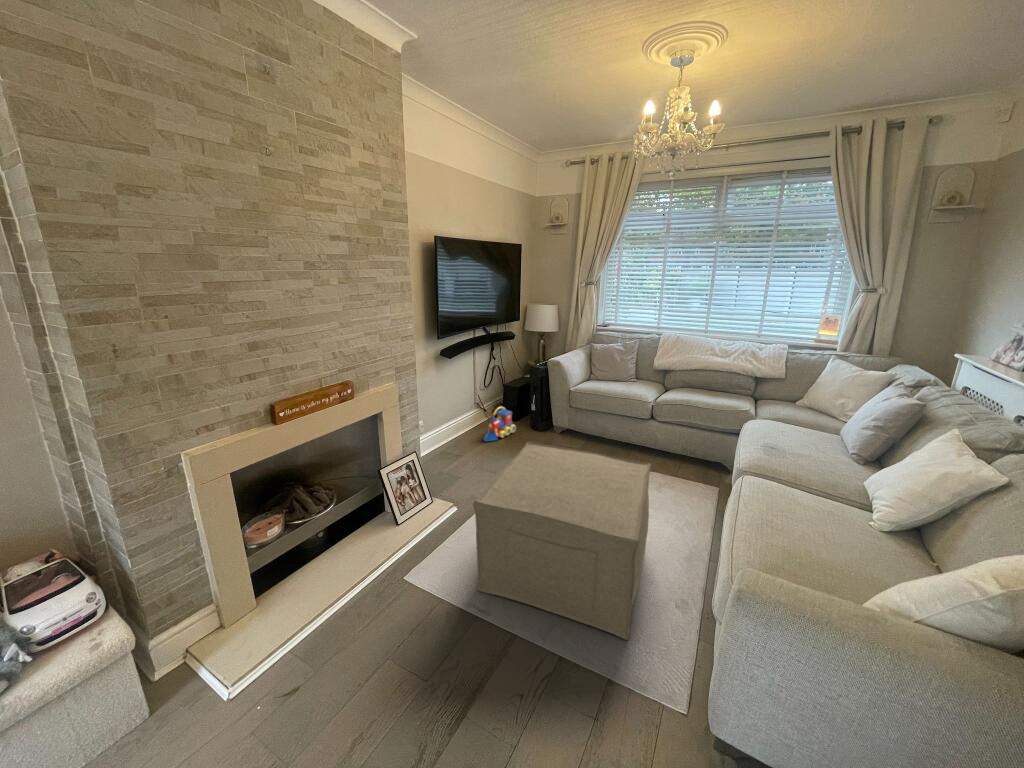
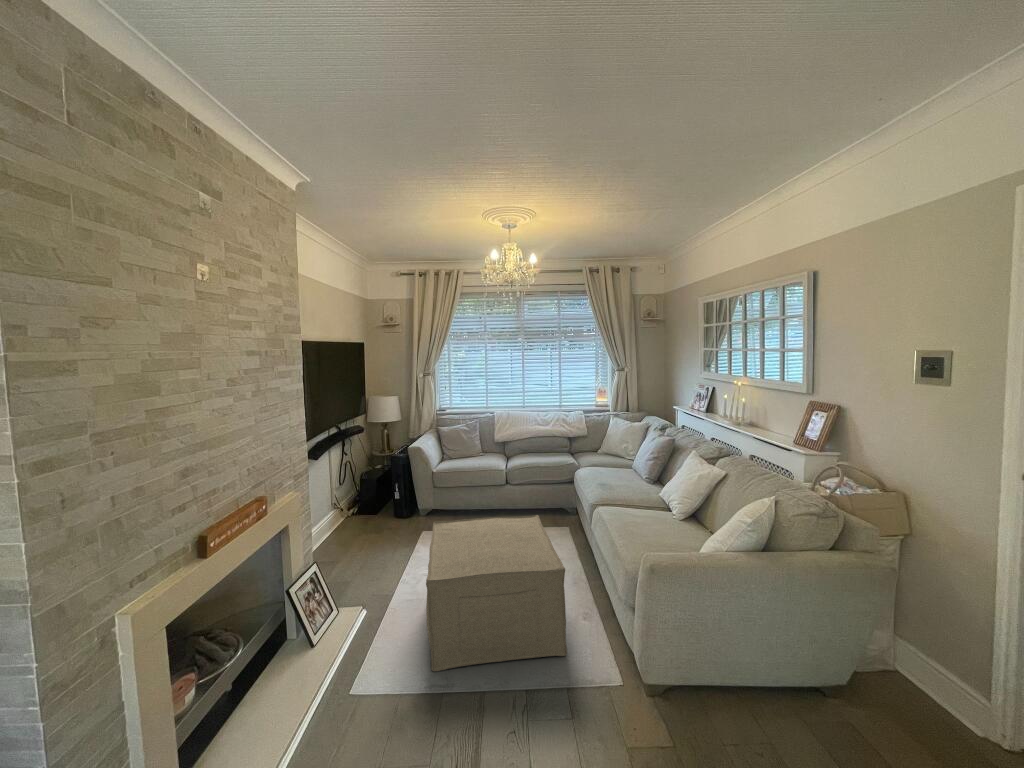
toy train: present [484,406,516,442] -> none [353,500,382,541]

